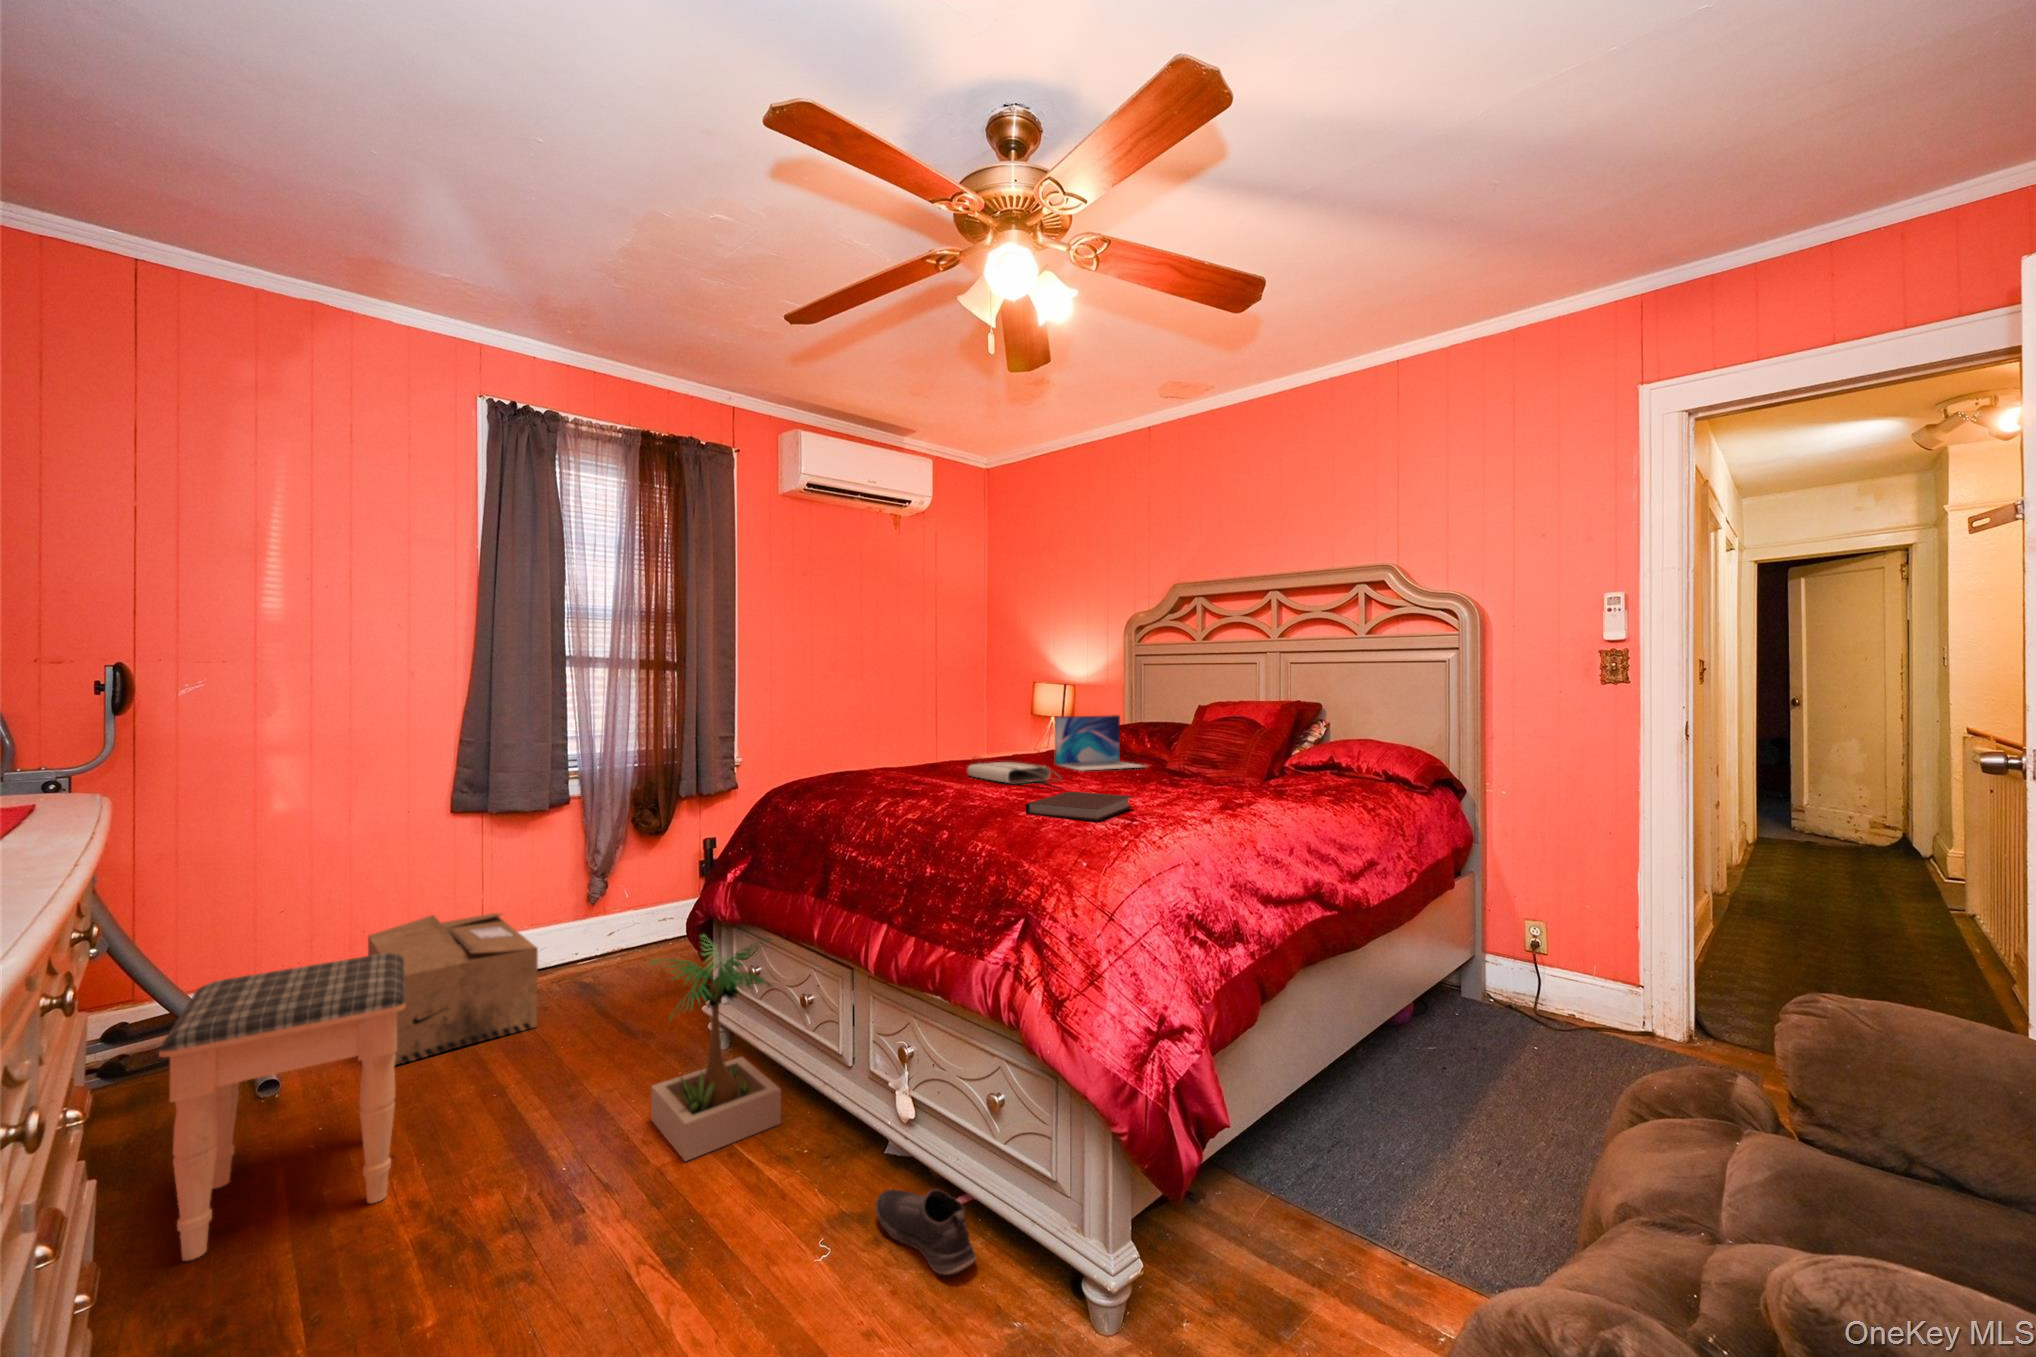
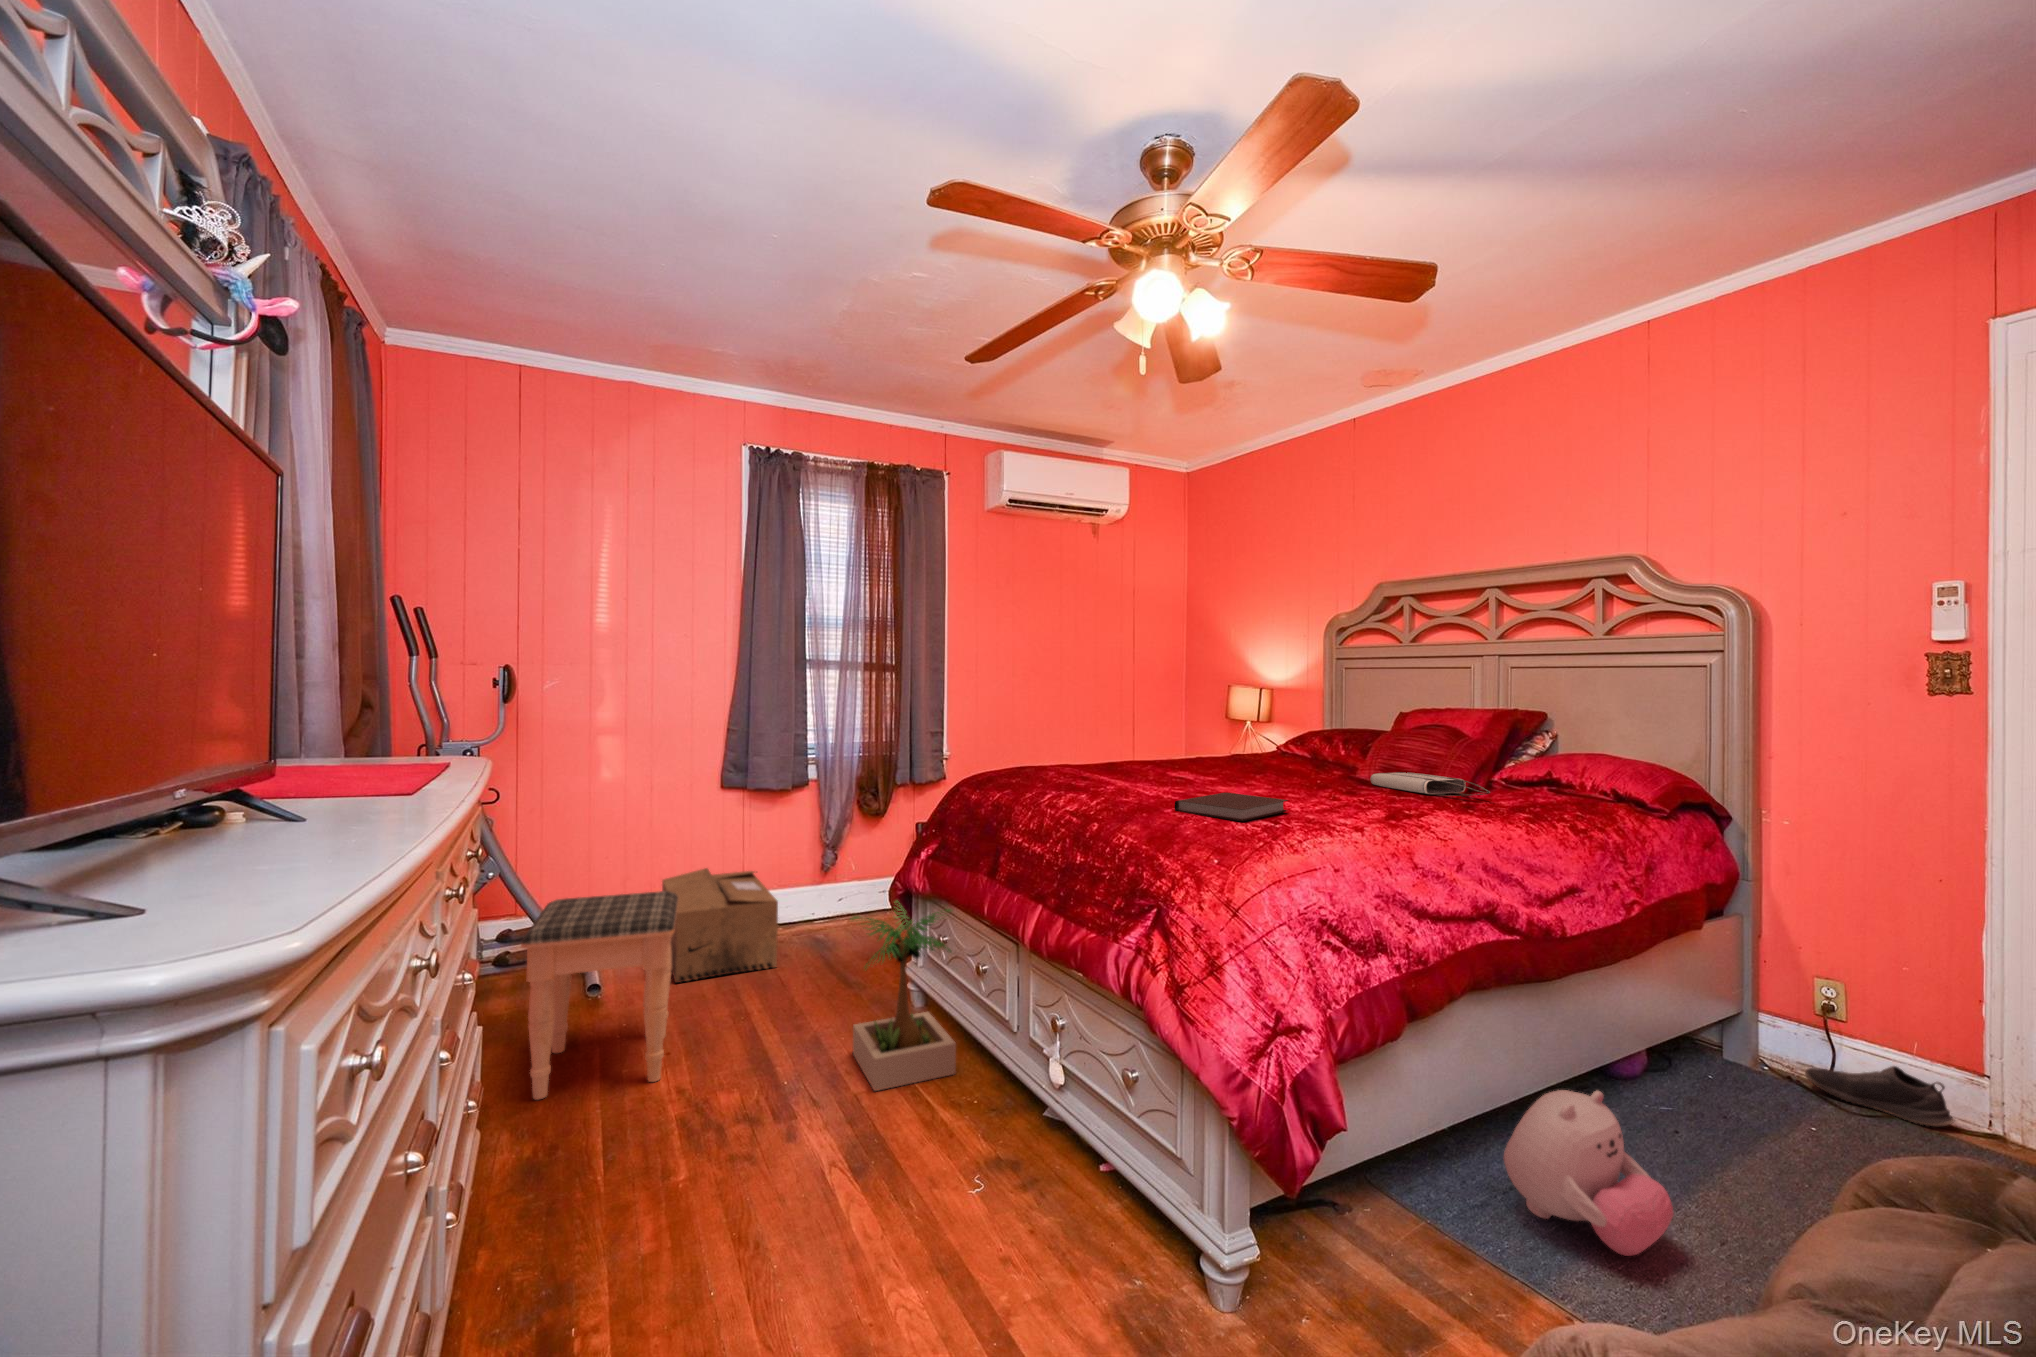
laptop: present [1055,715,1144,771] -> none [1233,720,1332,775]
tote bag: present [967,762,1061,784] -> present [1370,772,1490,796]
plush toy: none [1332,1044,1468,1190] -> present [1504,1090,1674,1256]
shoe: present [876,1189,976,1275] -> present [1805,1066,1954,1126]

